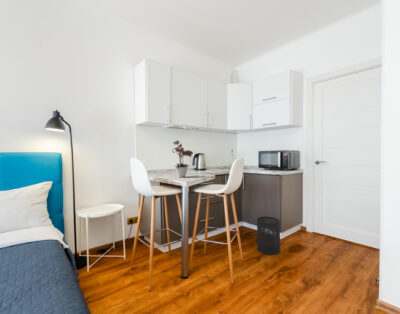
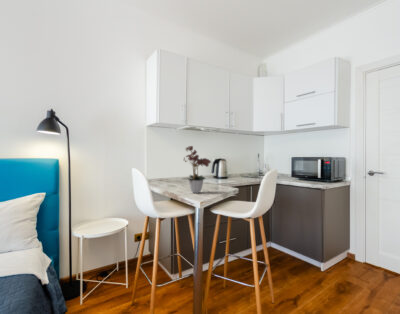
trash can: present [257,217,280,255] -> none [292,242,324,296]

